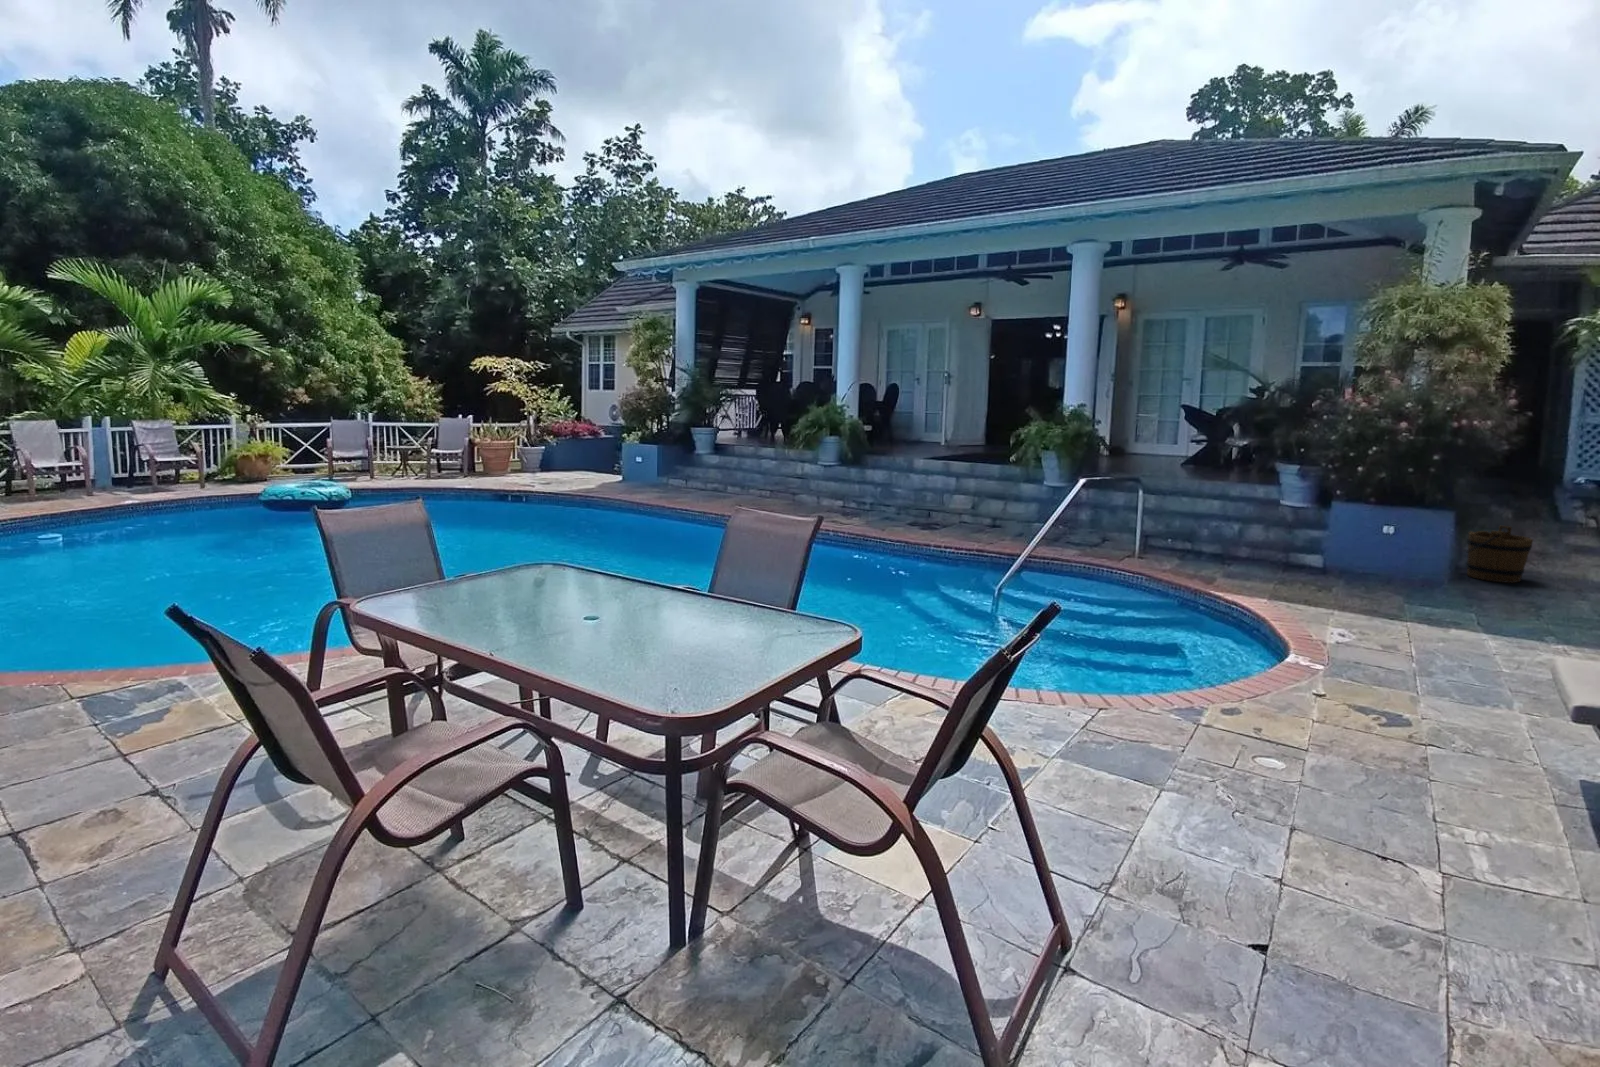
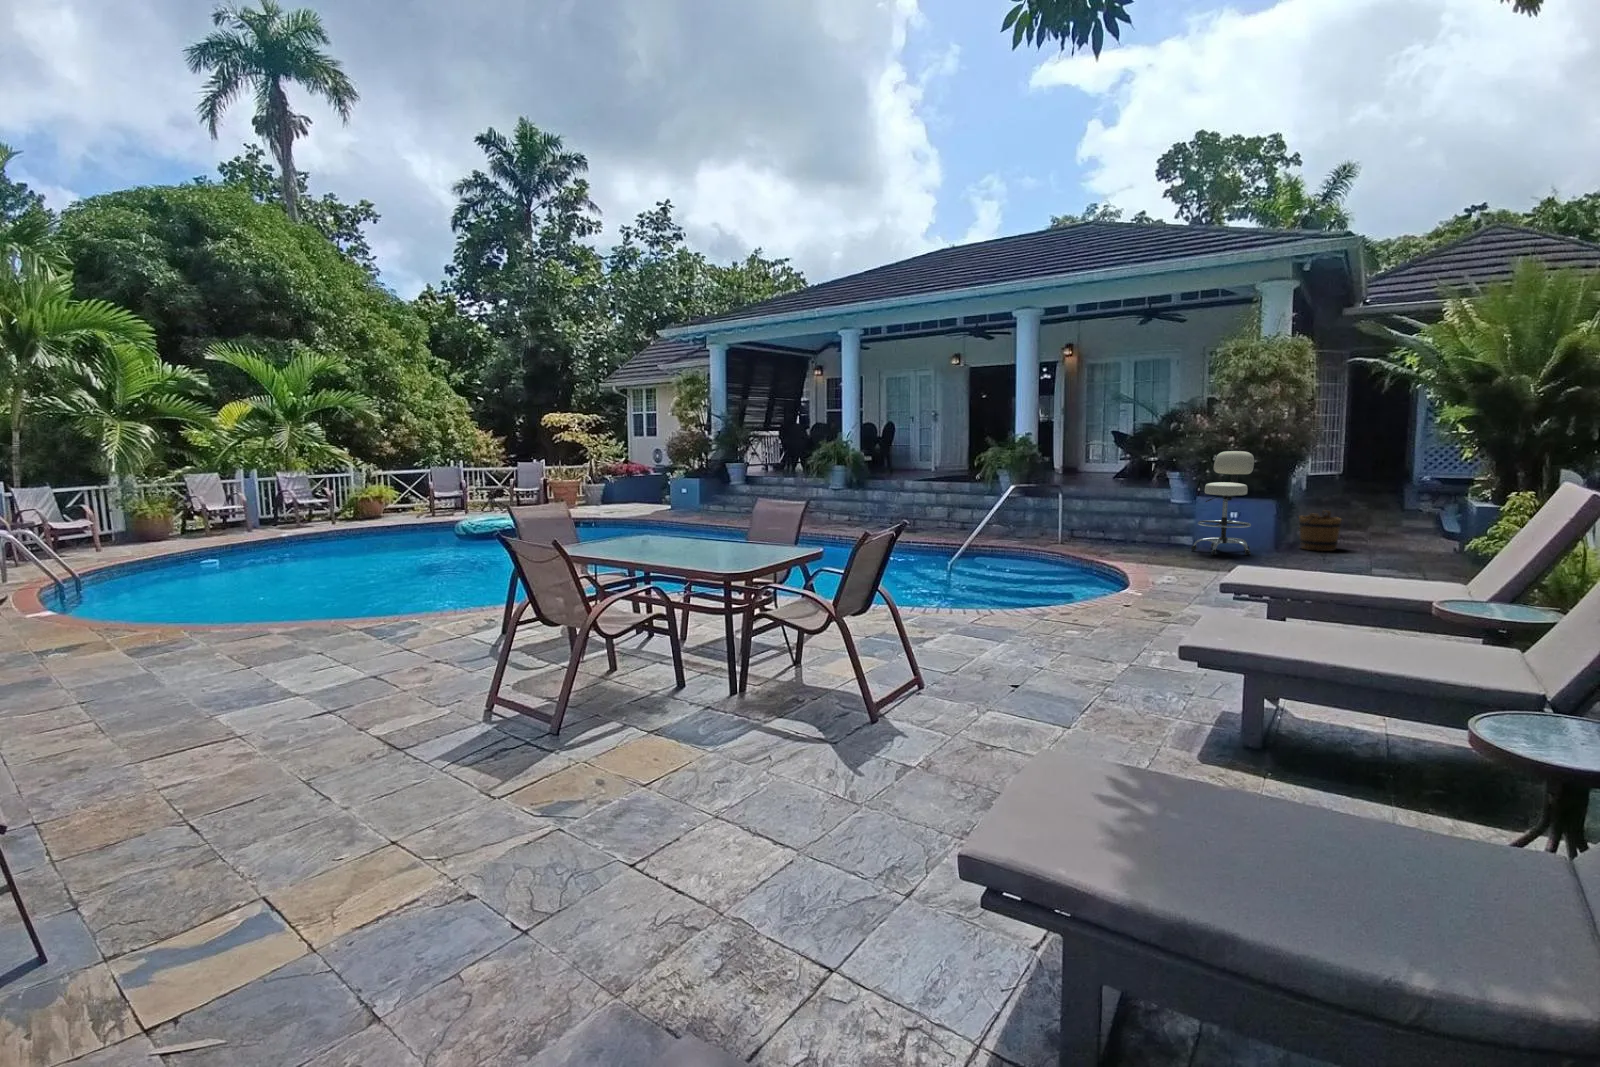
stool: none [1323,441,1421,588] -> present [1191,451,1254,555]

